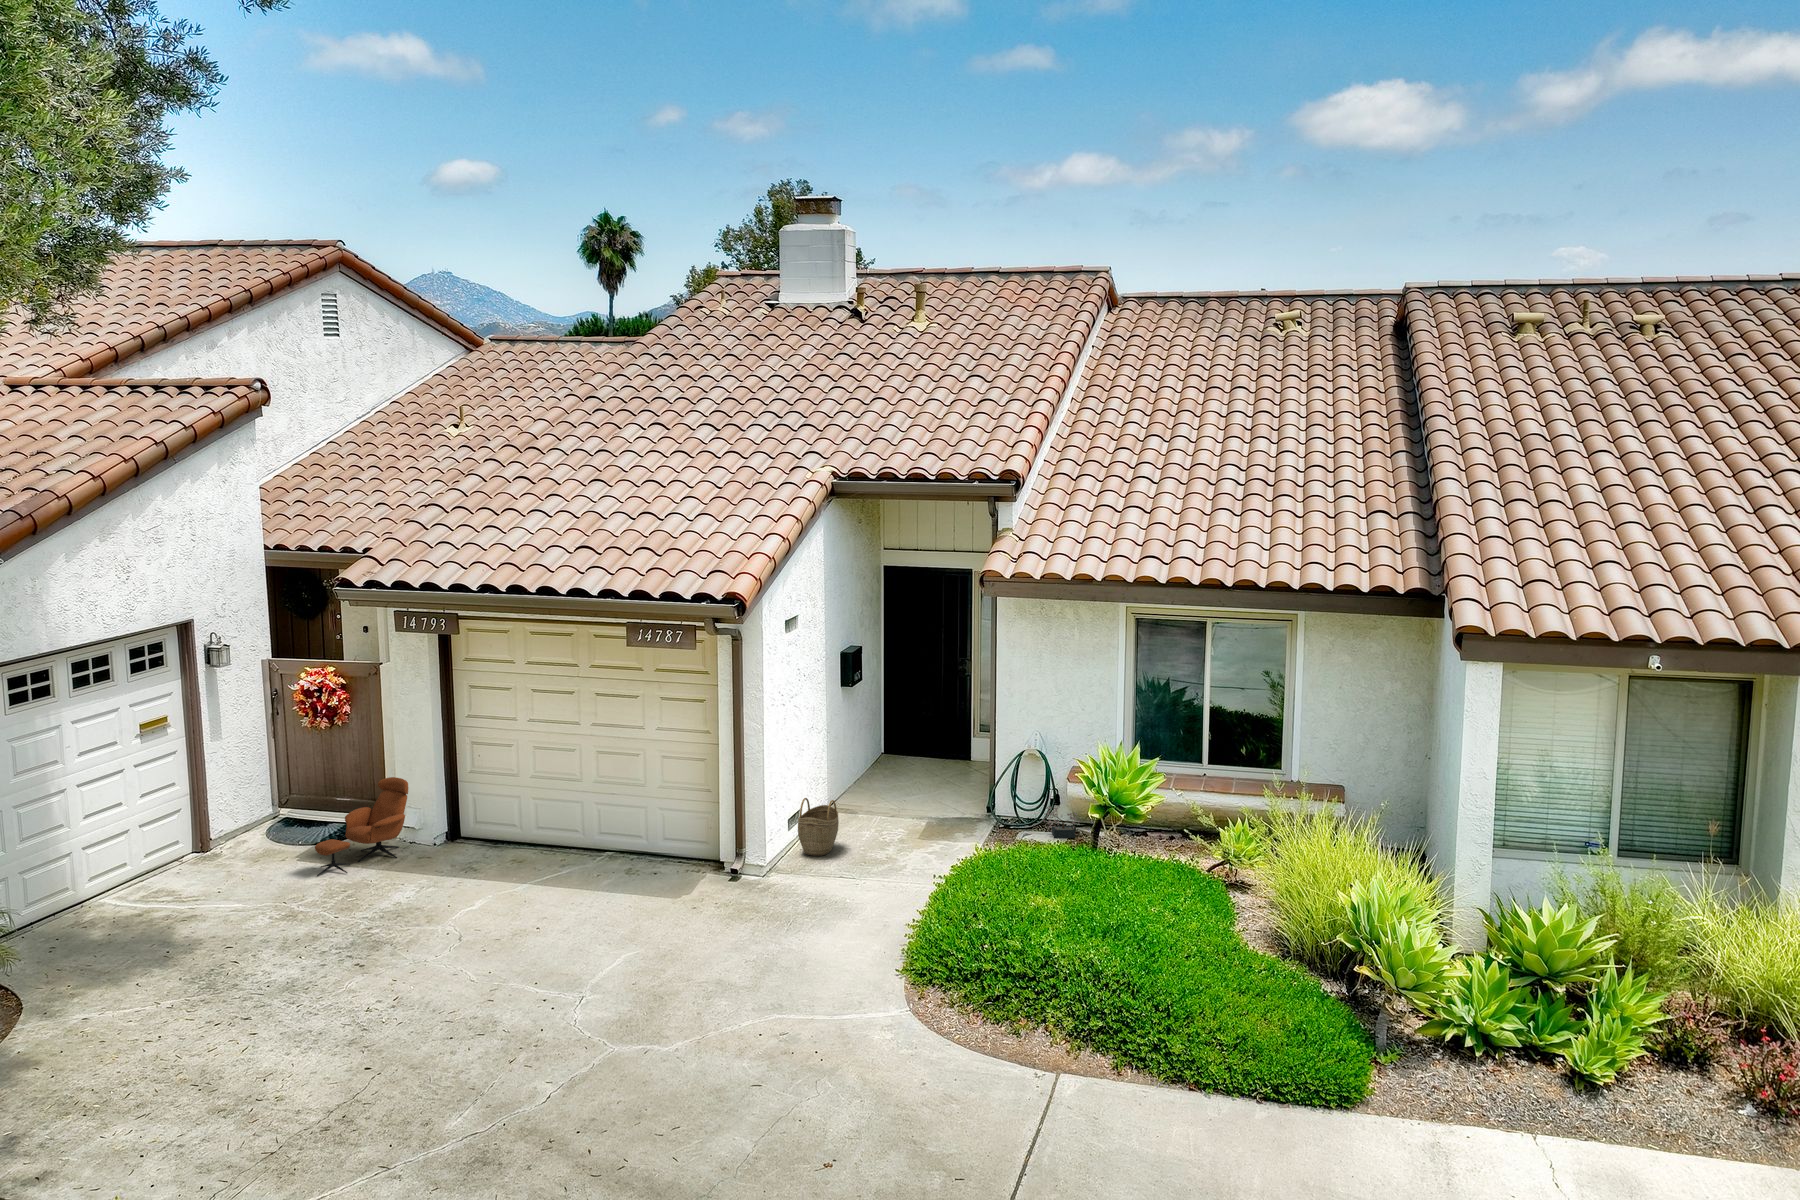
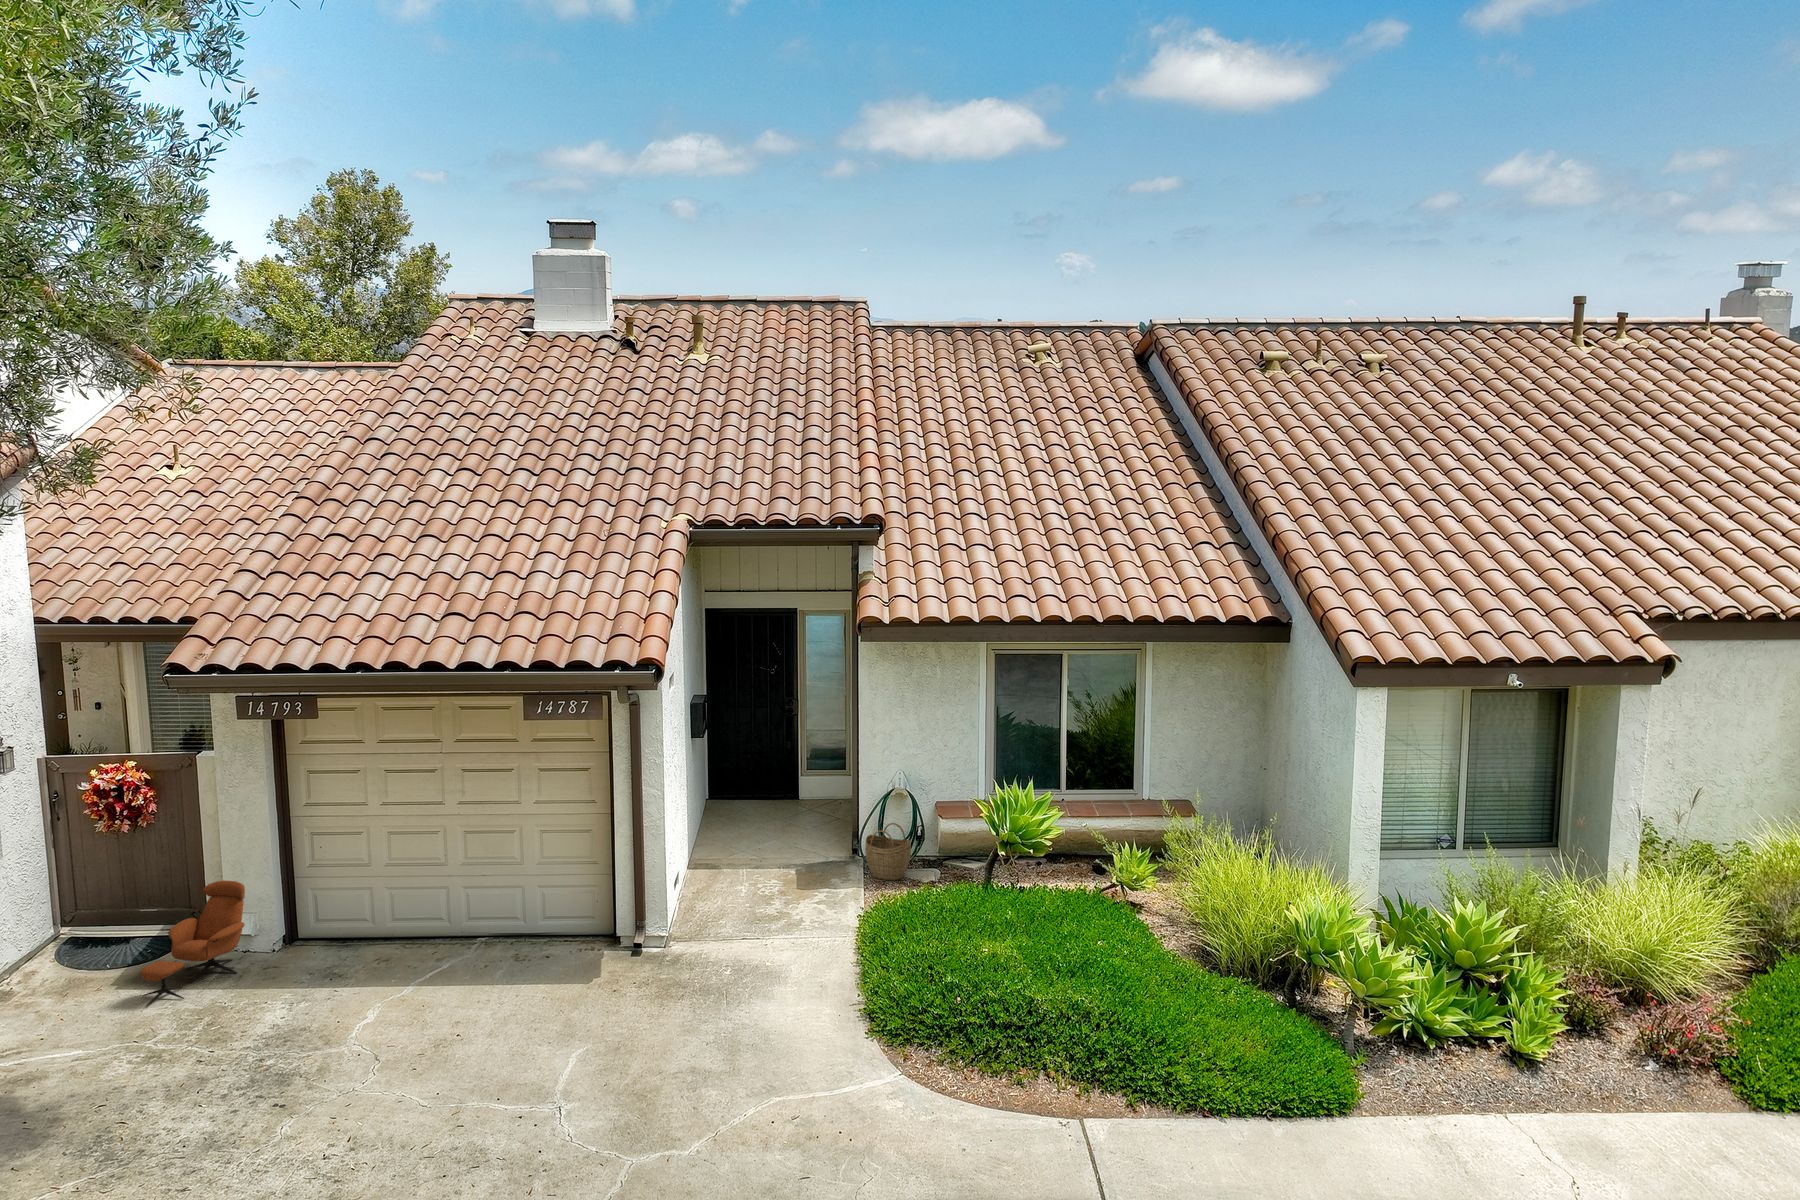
woven basket: present [798,798,839,856] -> present [865,823,911,881]
decorative plant: present [1044,806,1080,838] -> none [931,844,966,876]

